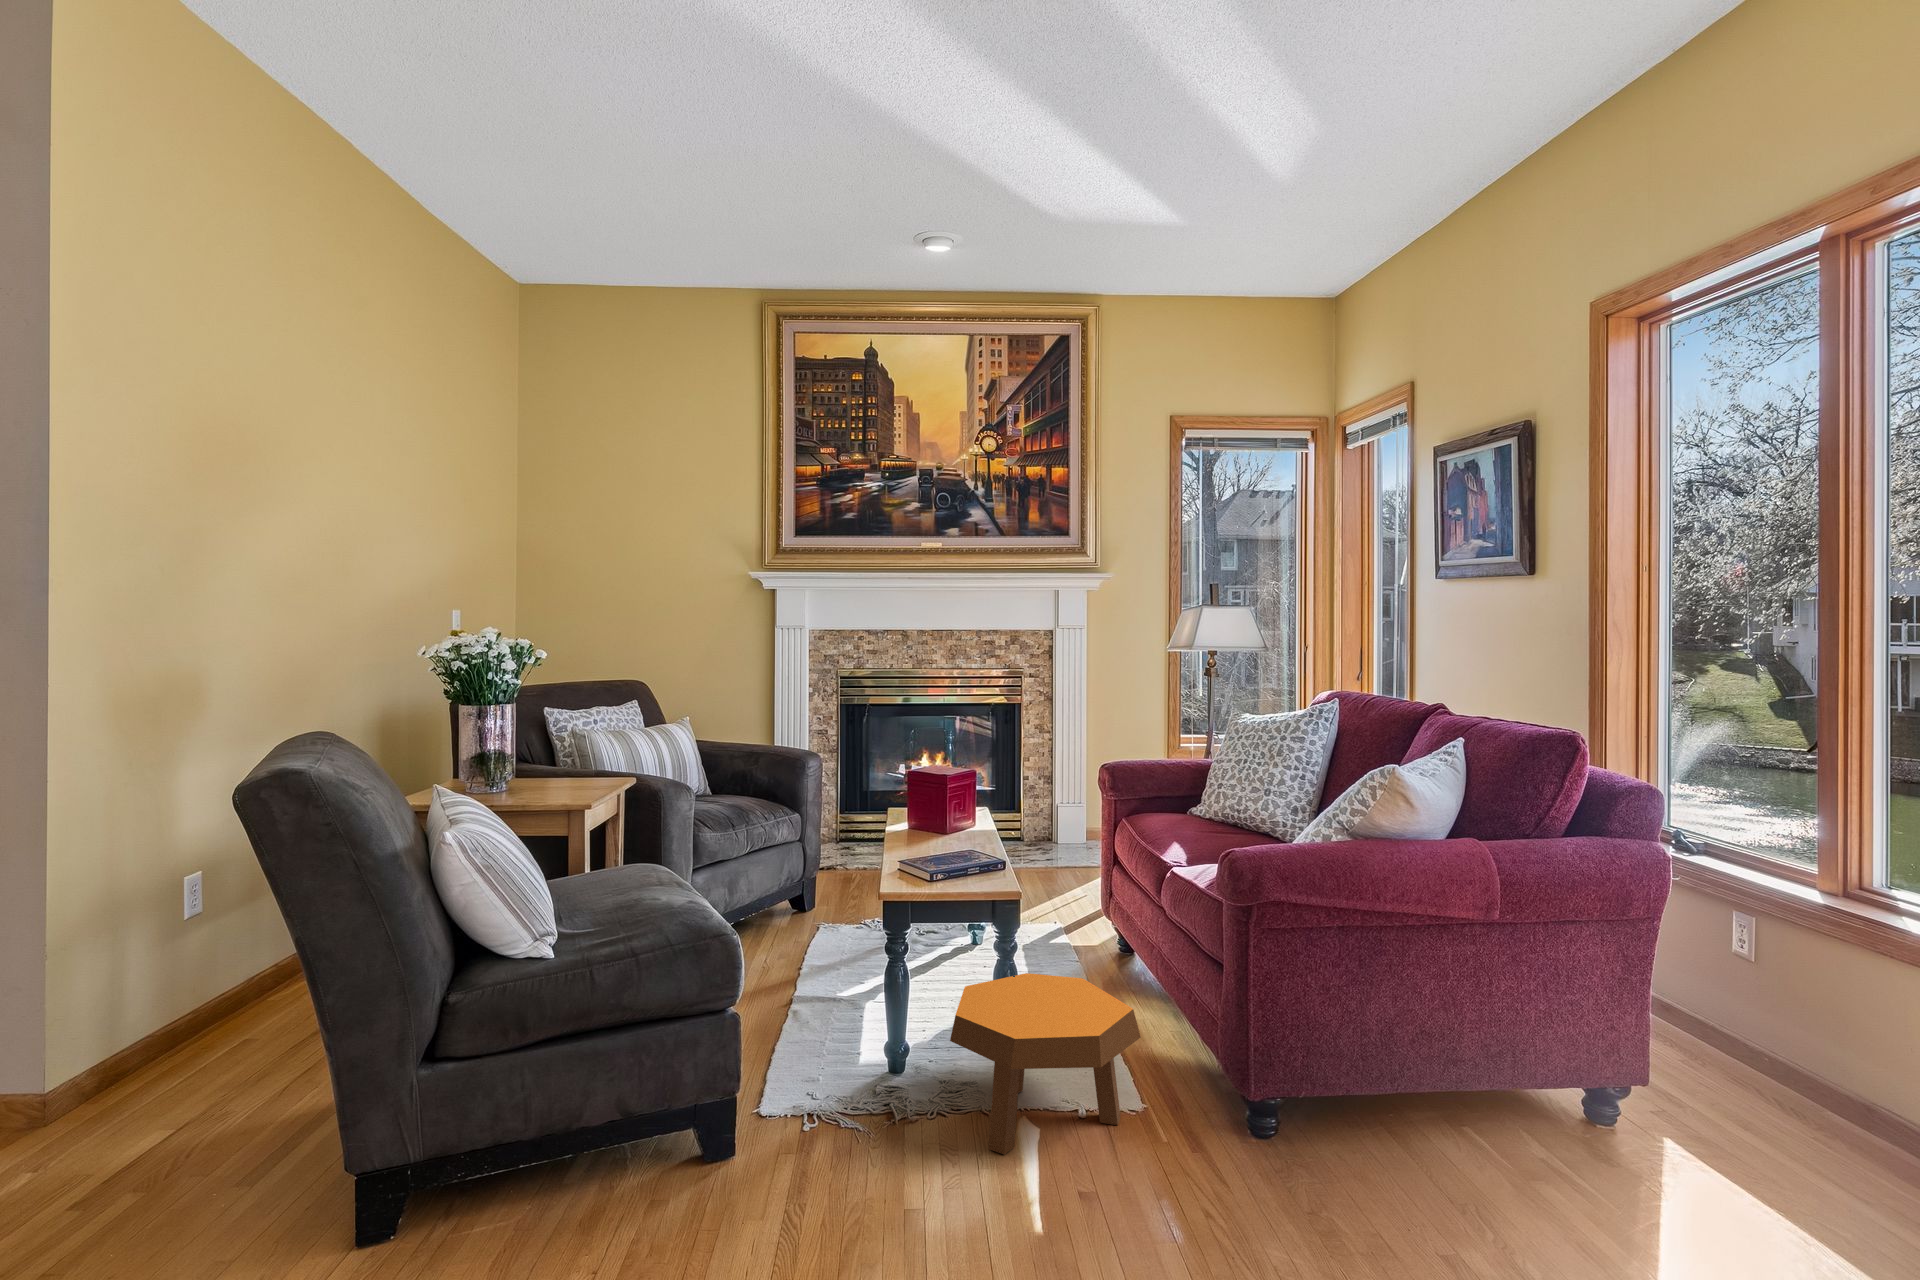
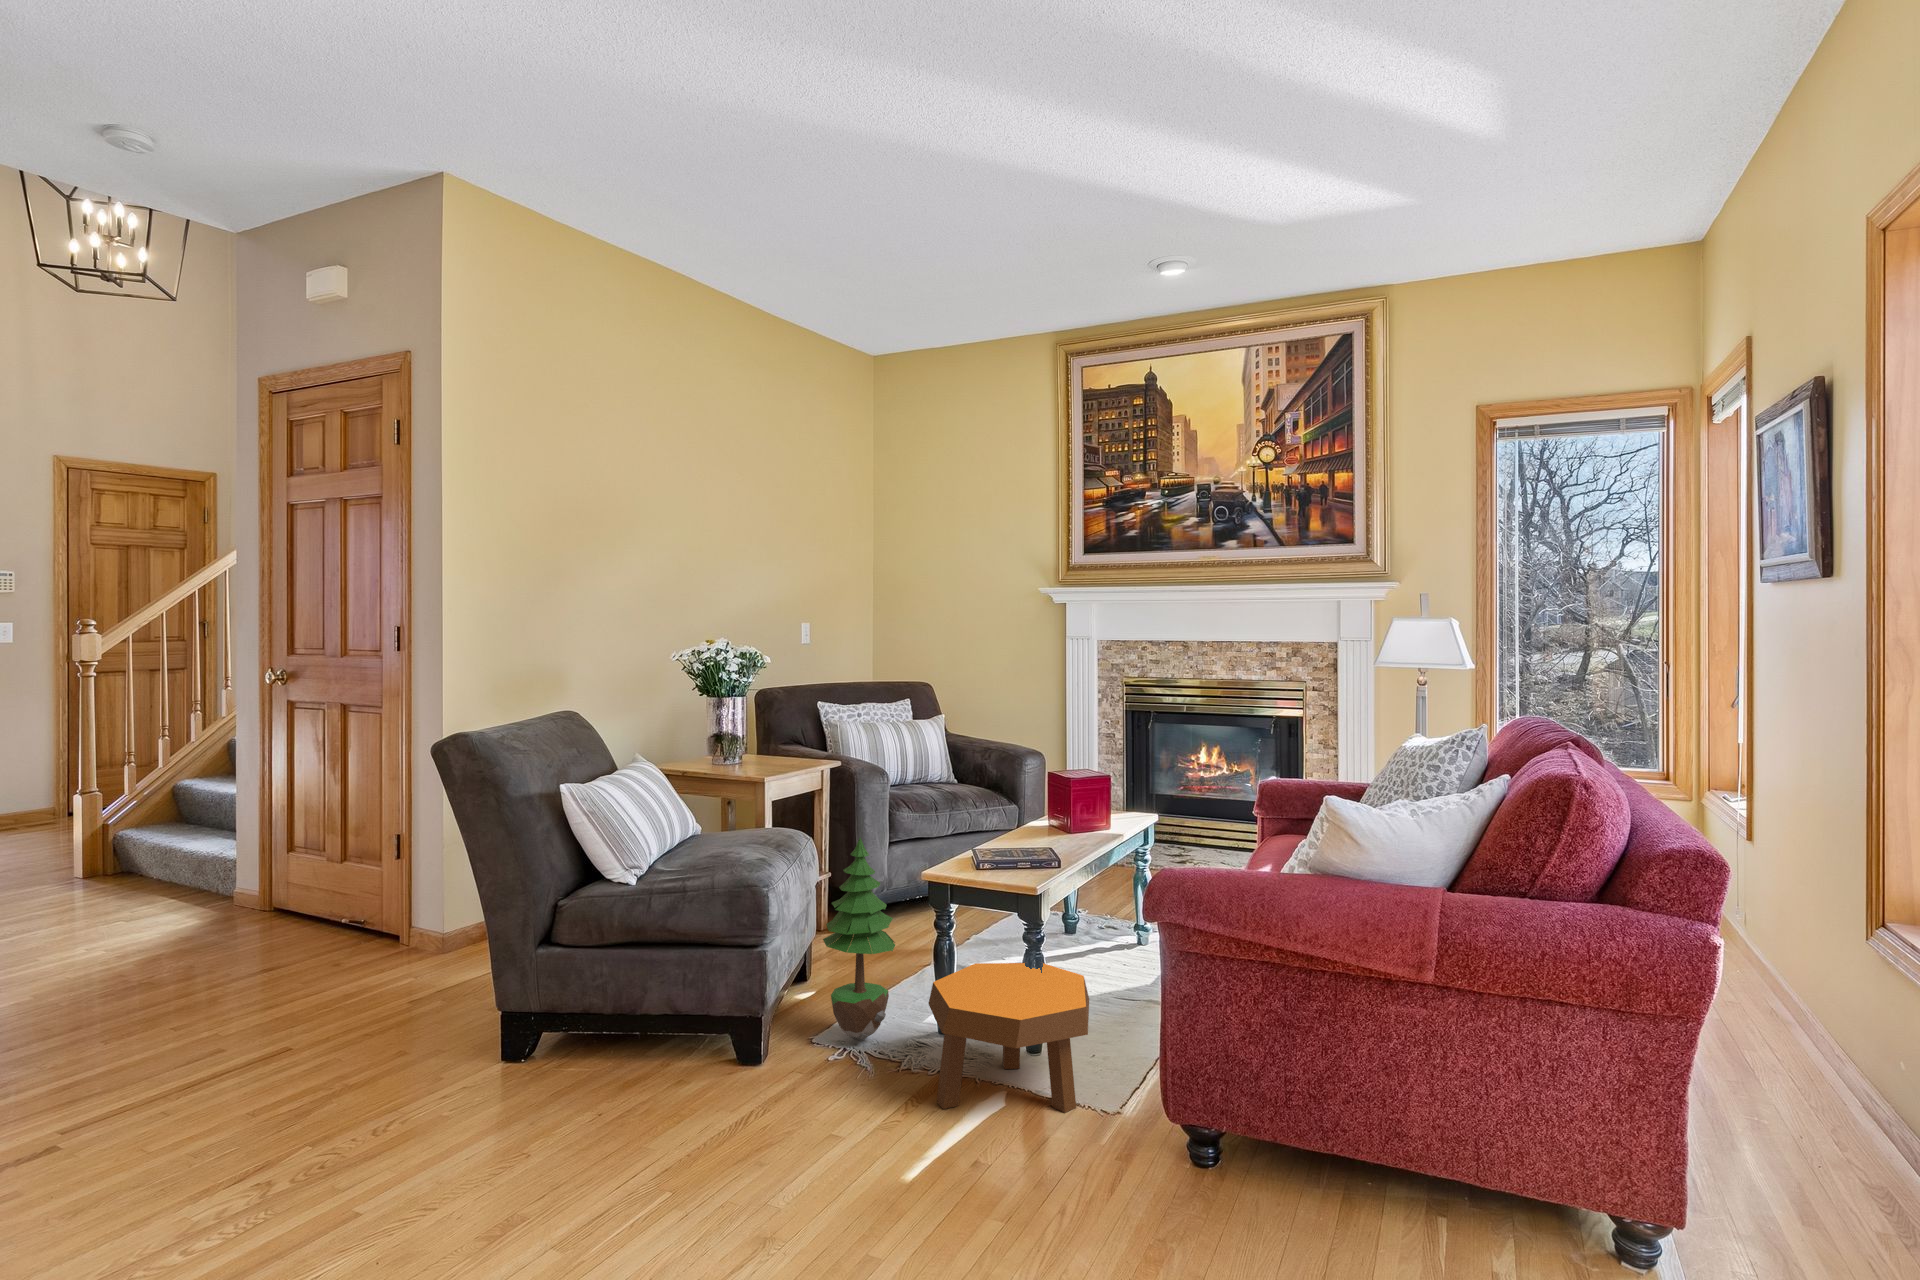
potted tree: none [779,860,868,1104] -> present [823,838,895,1041]

